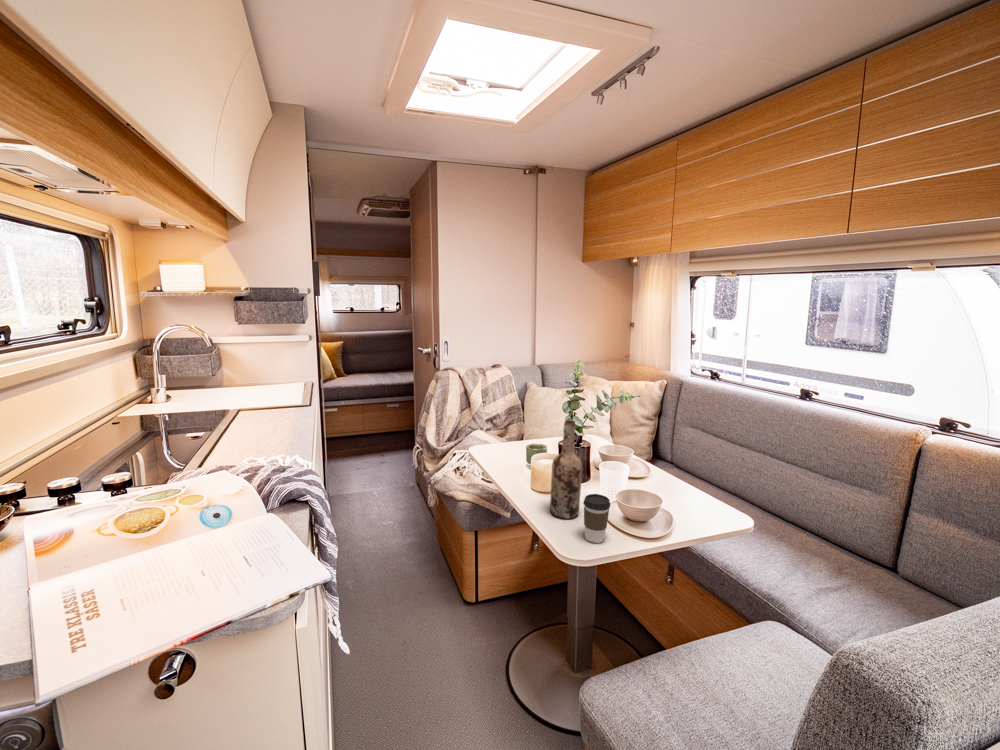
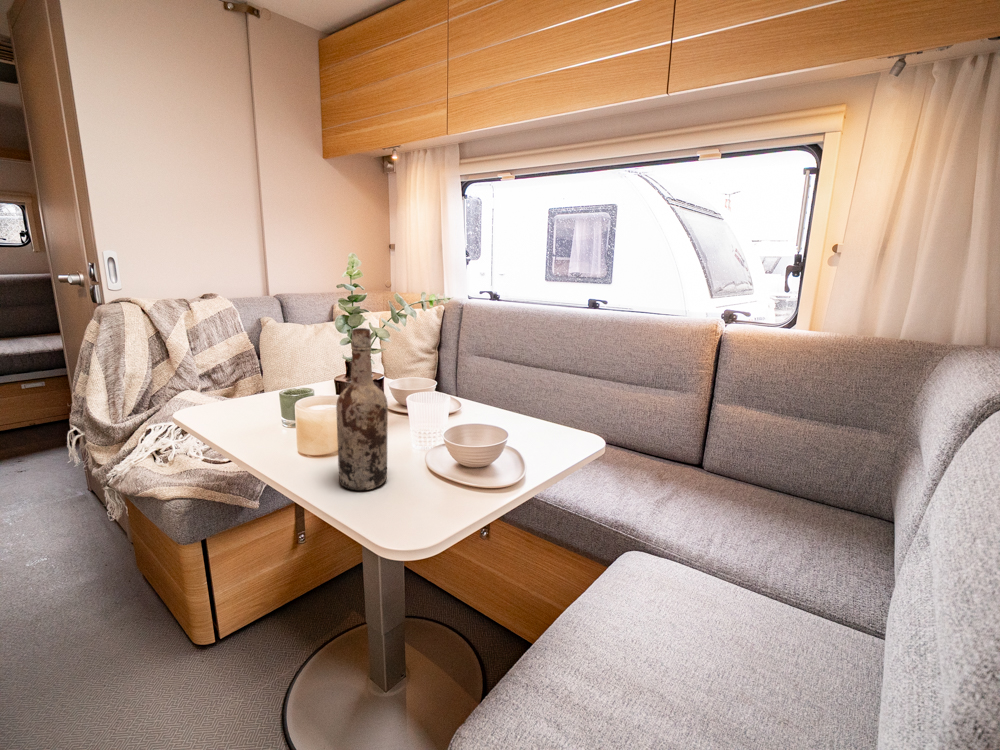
coffee cup: present [583,494,610,543] -> none [403,440,446,517]

